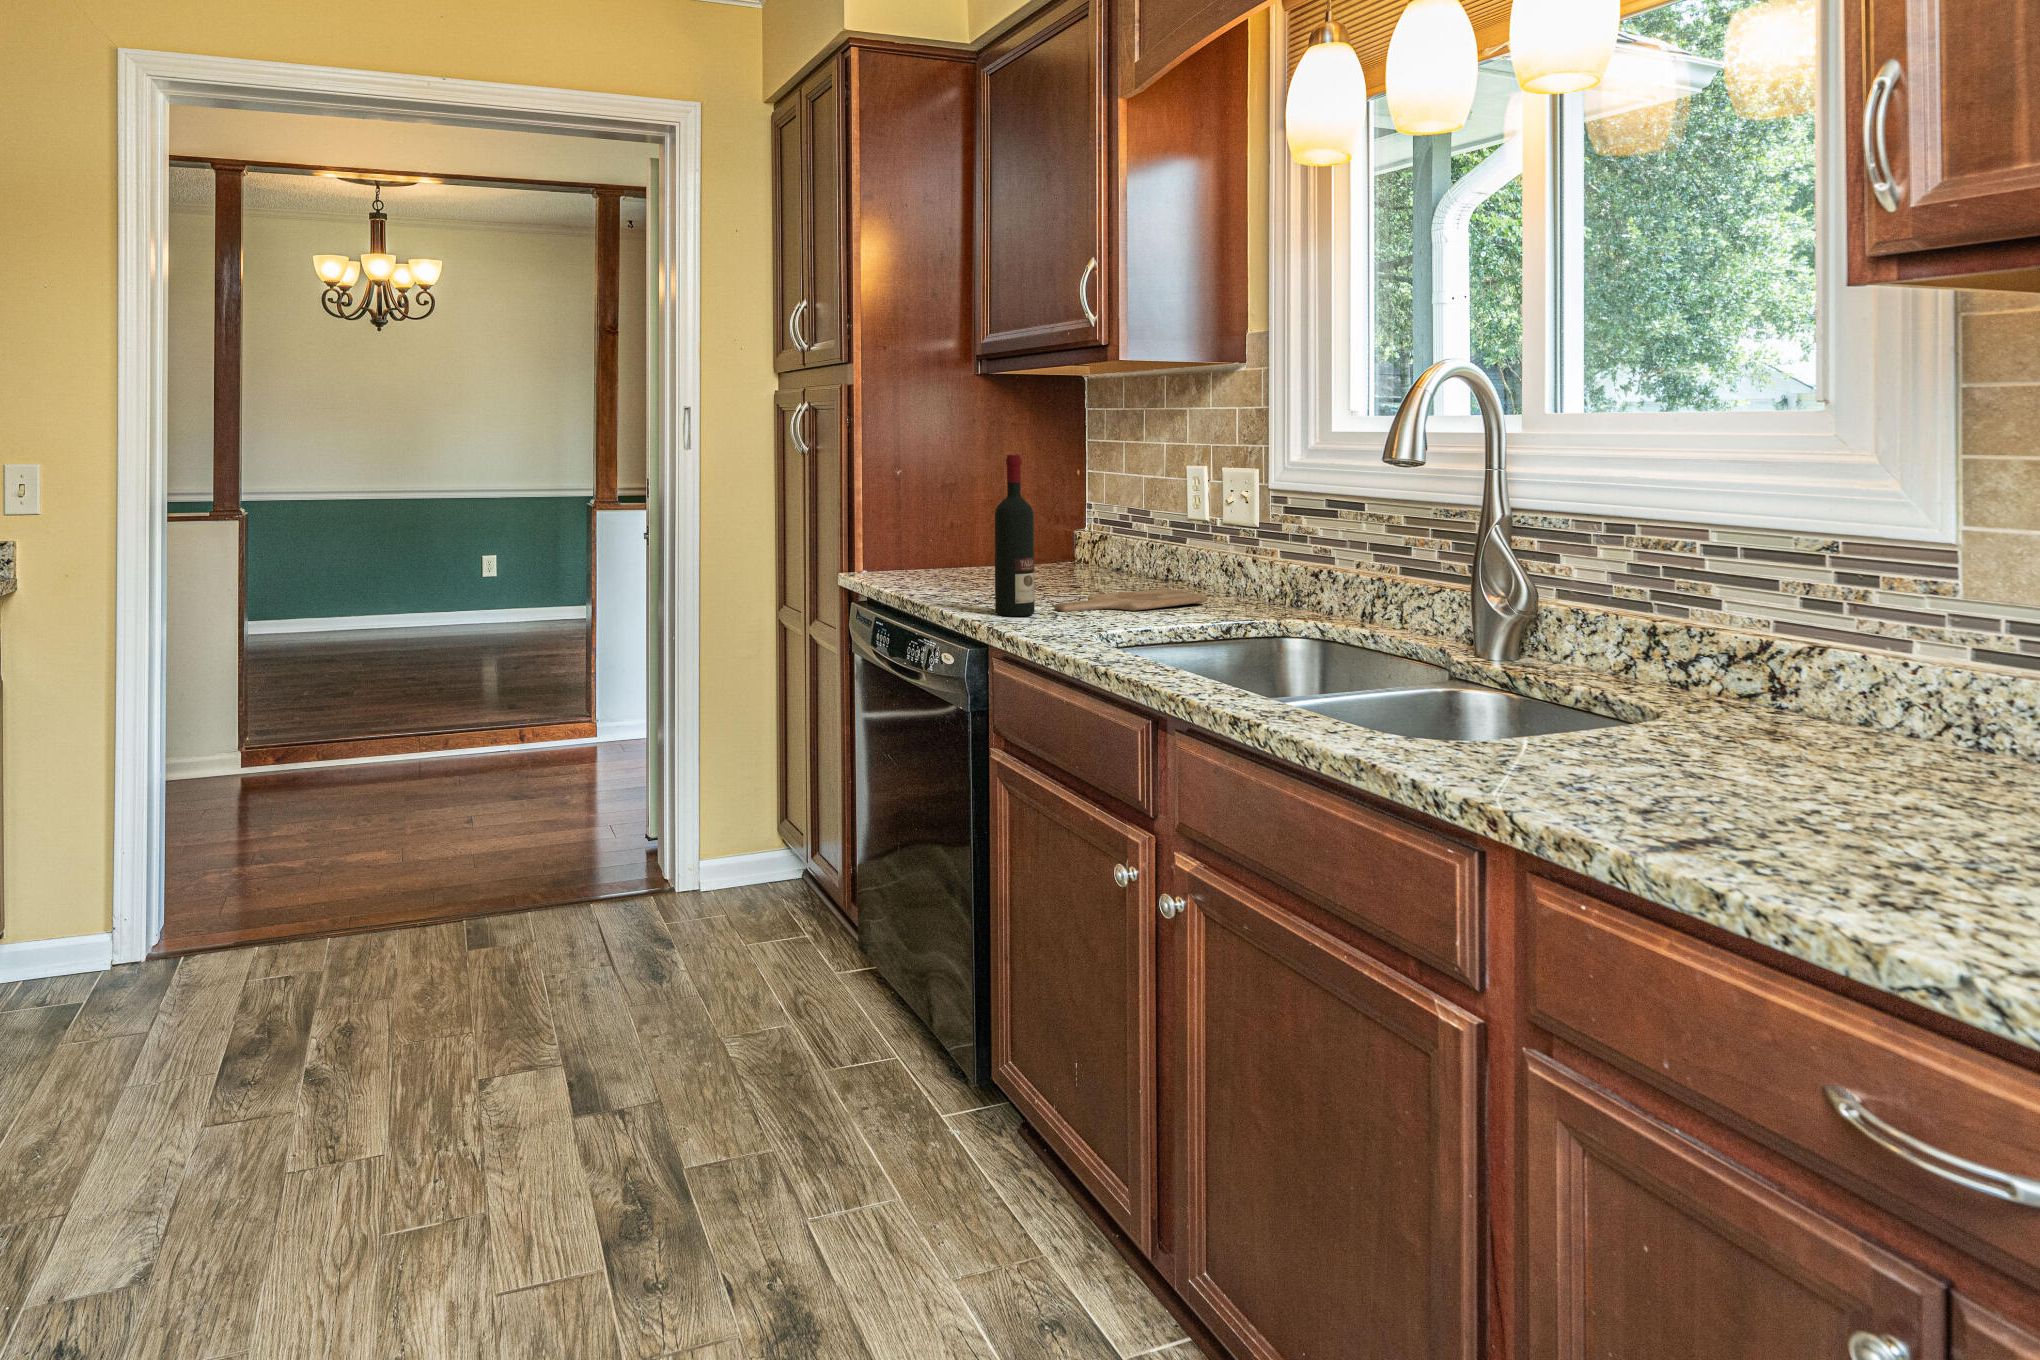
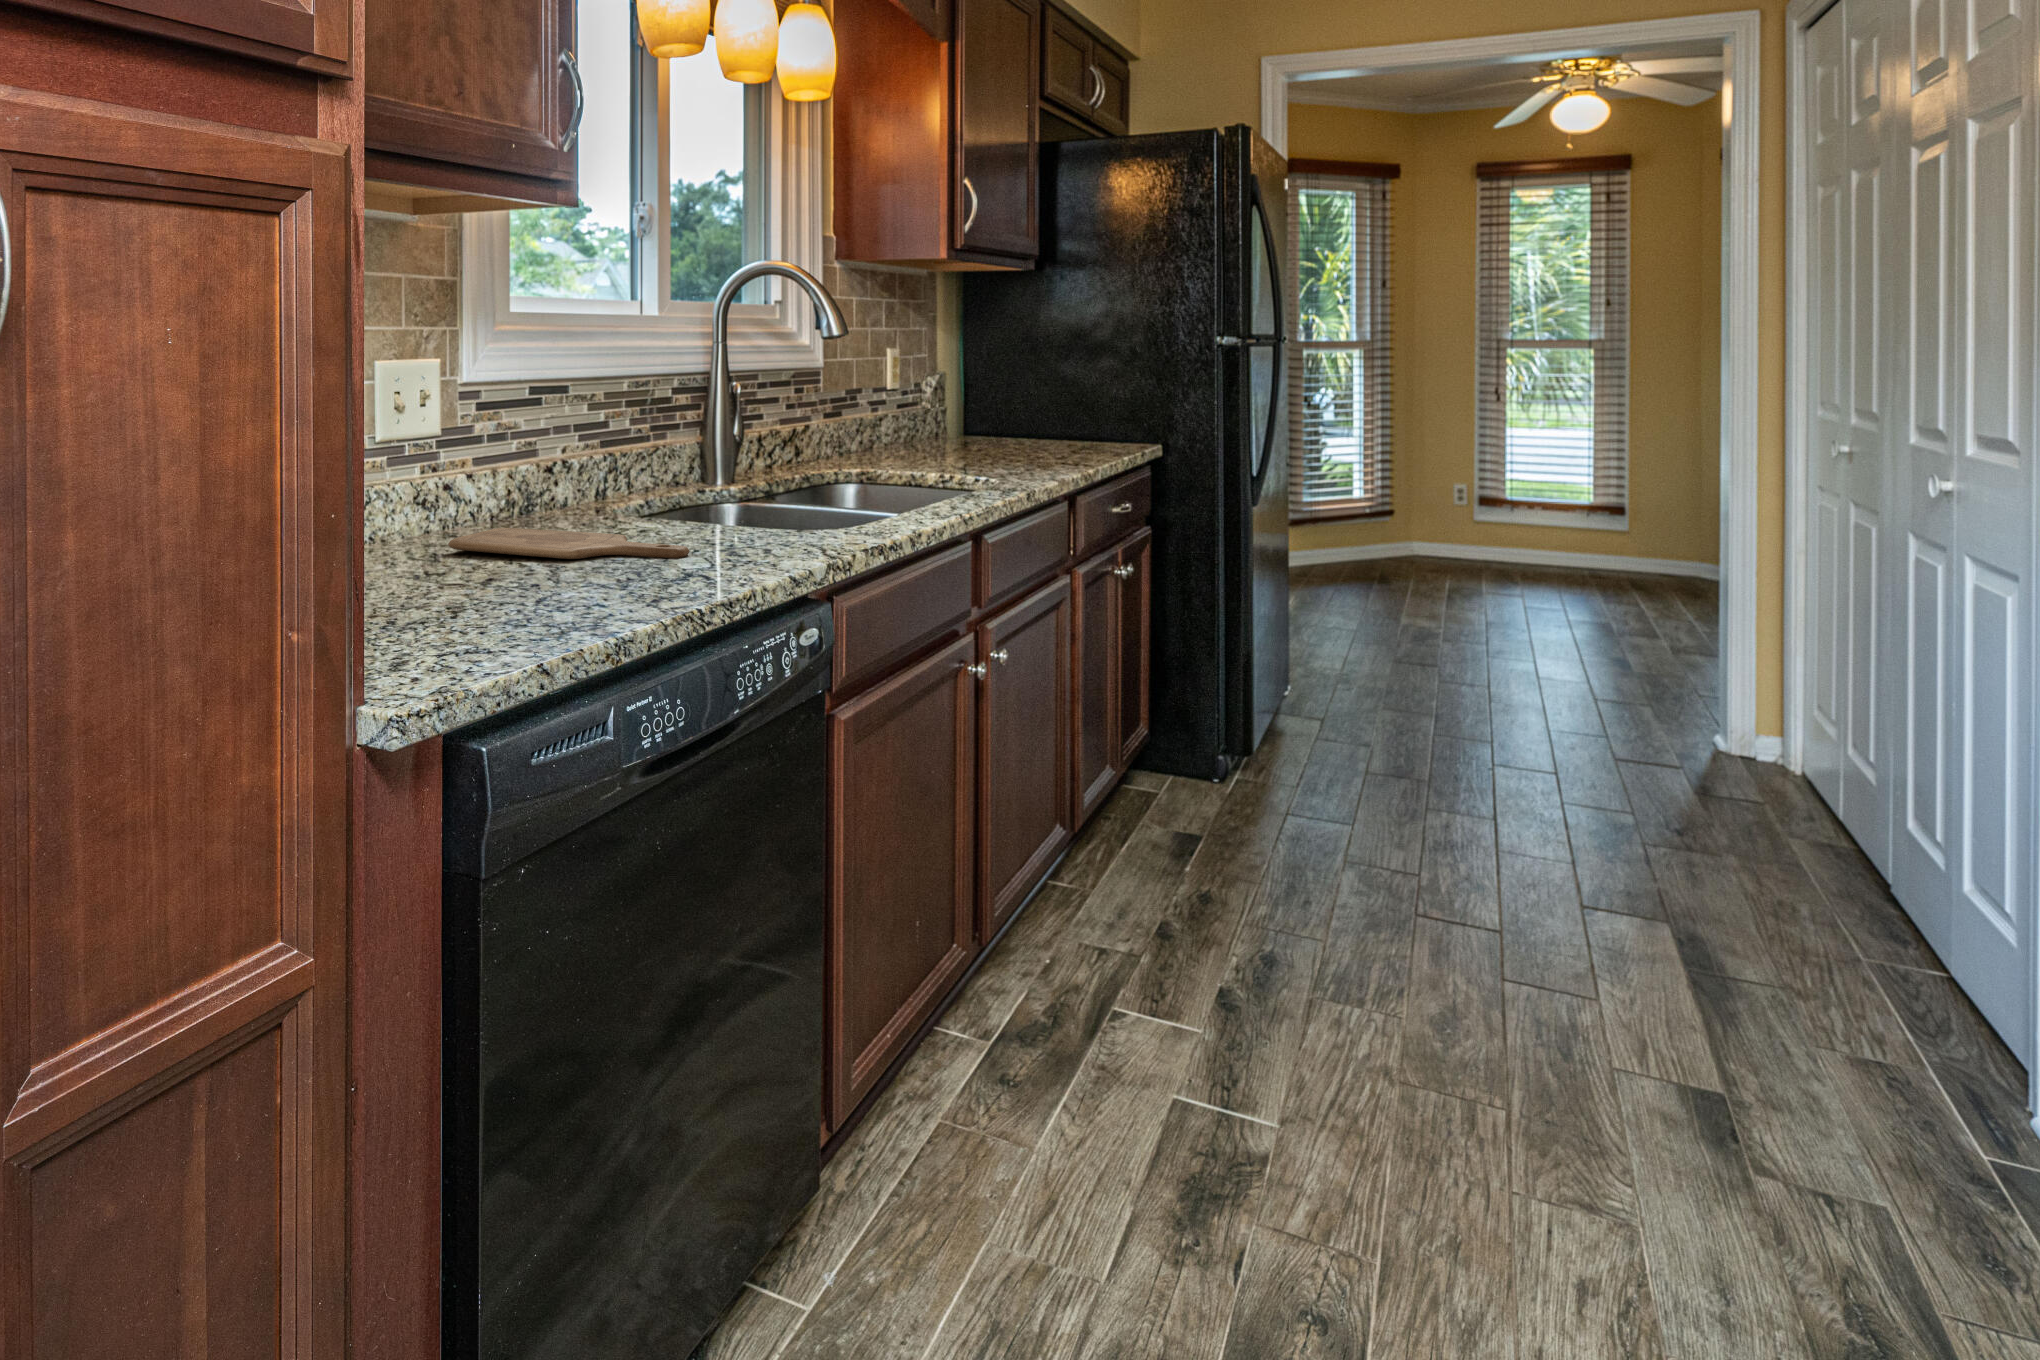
wine bottle: present [995,455,1035,616] -> none [730,335,786,562]

